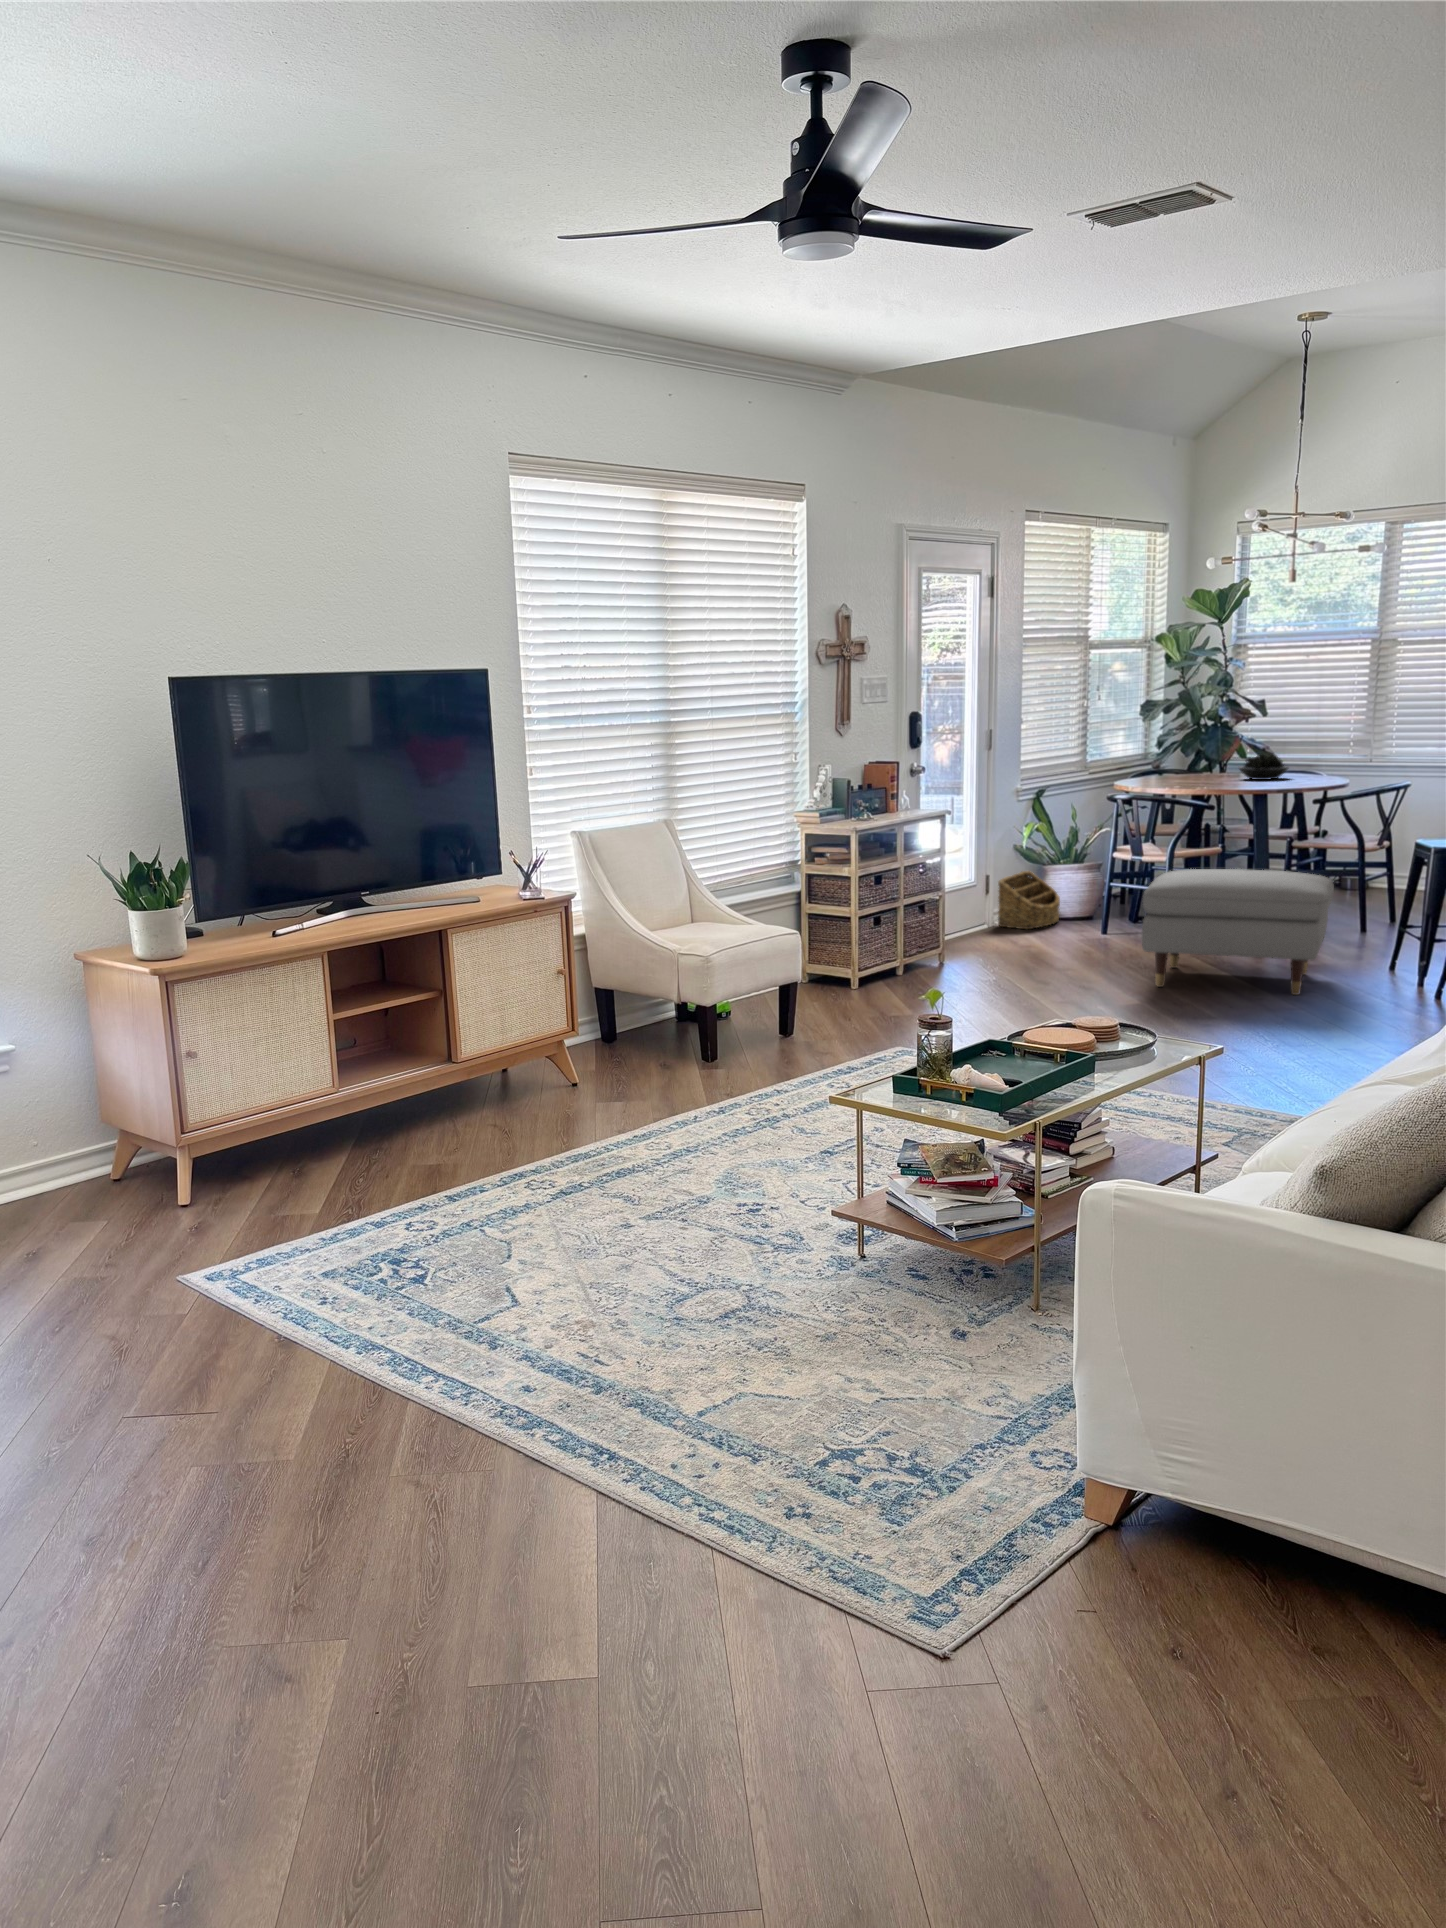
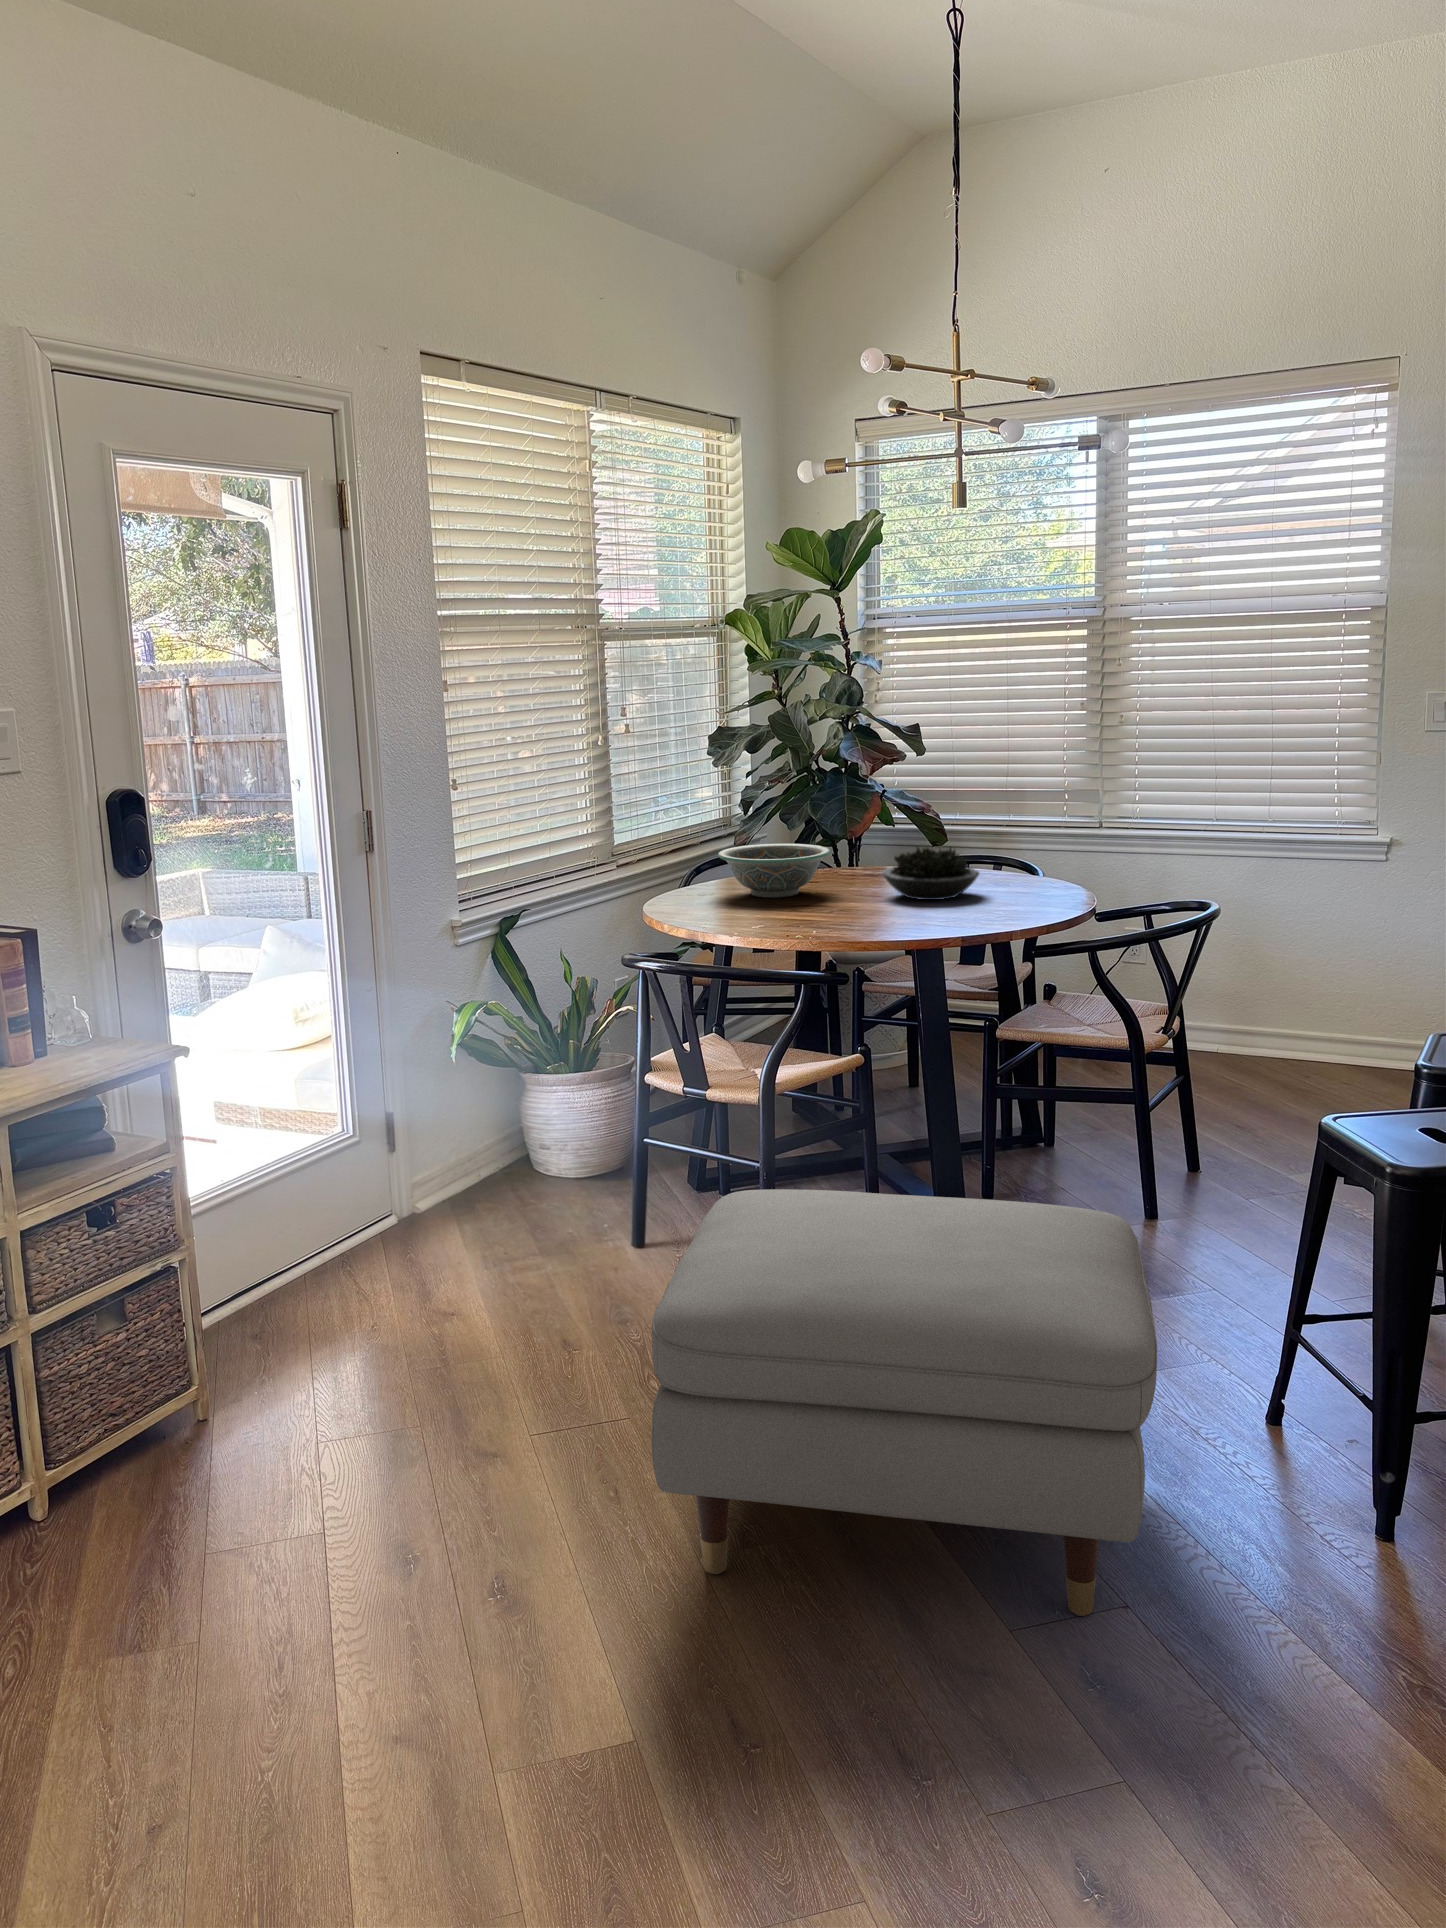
decorative bowl: none [1153,755,1212,780] -> present [718,844,830,898]
basket: present [998,871,1060,929] -> none [409,1087,552,1233]

